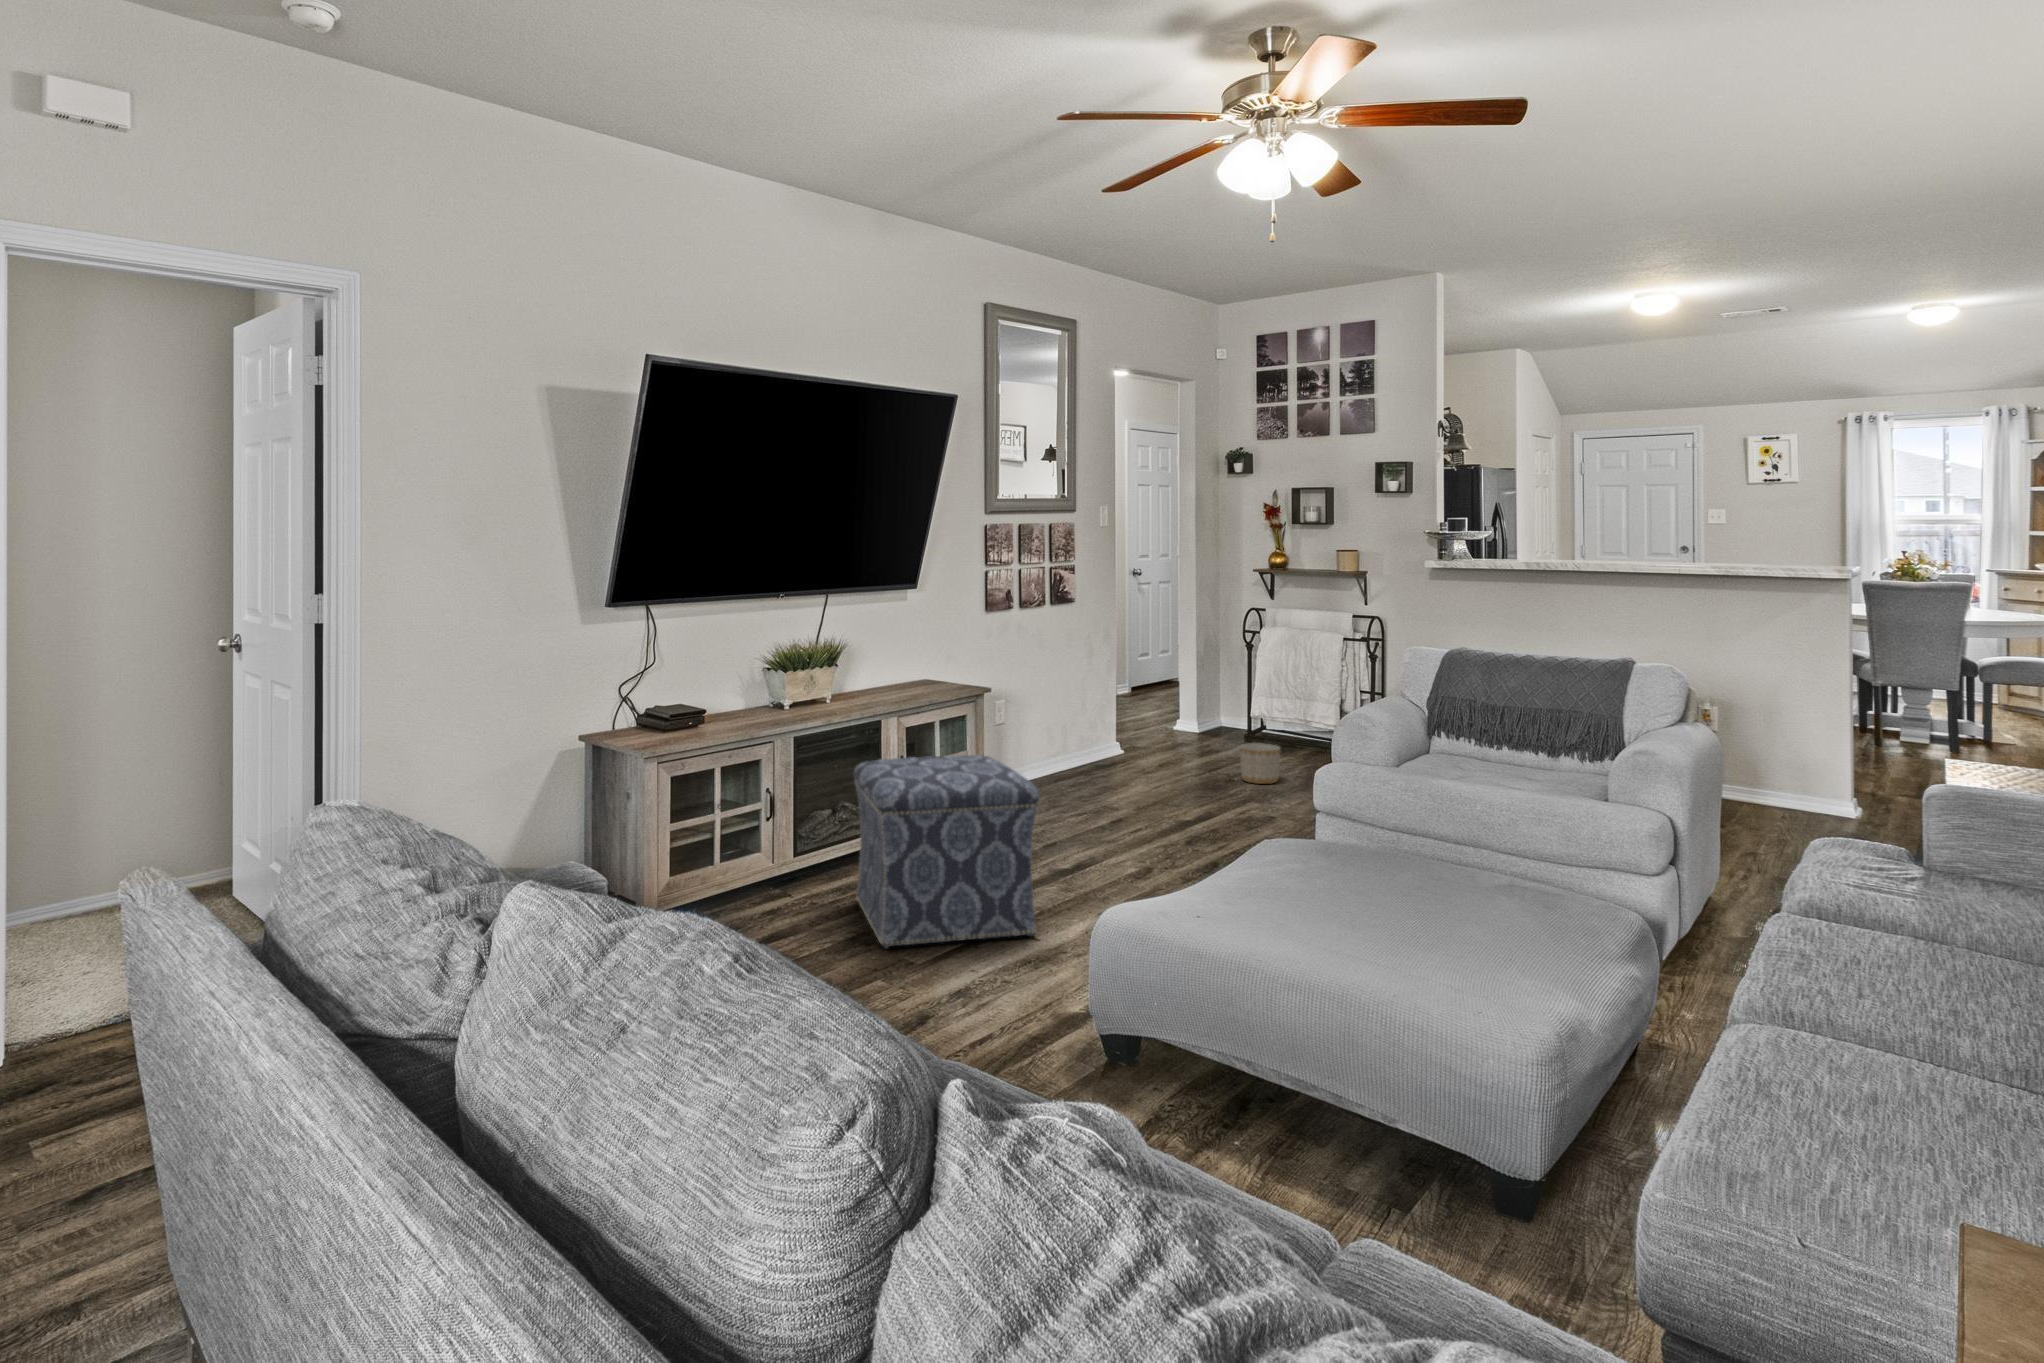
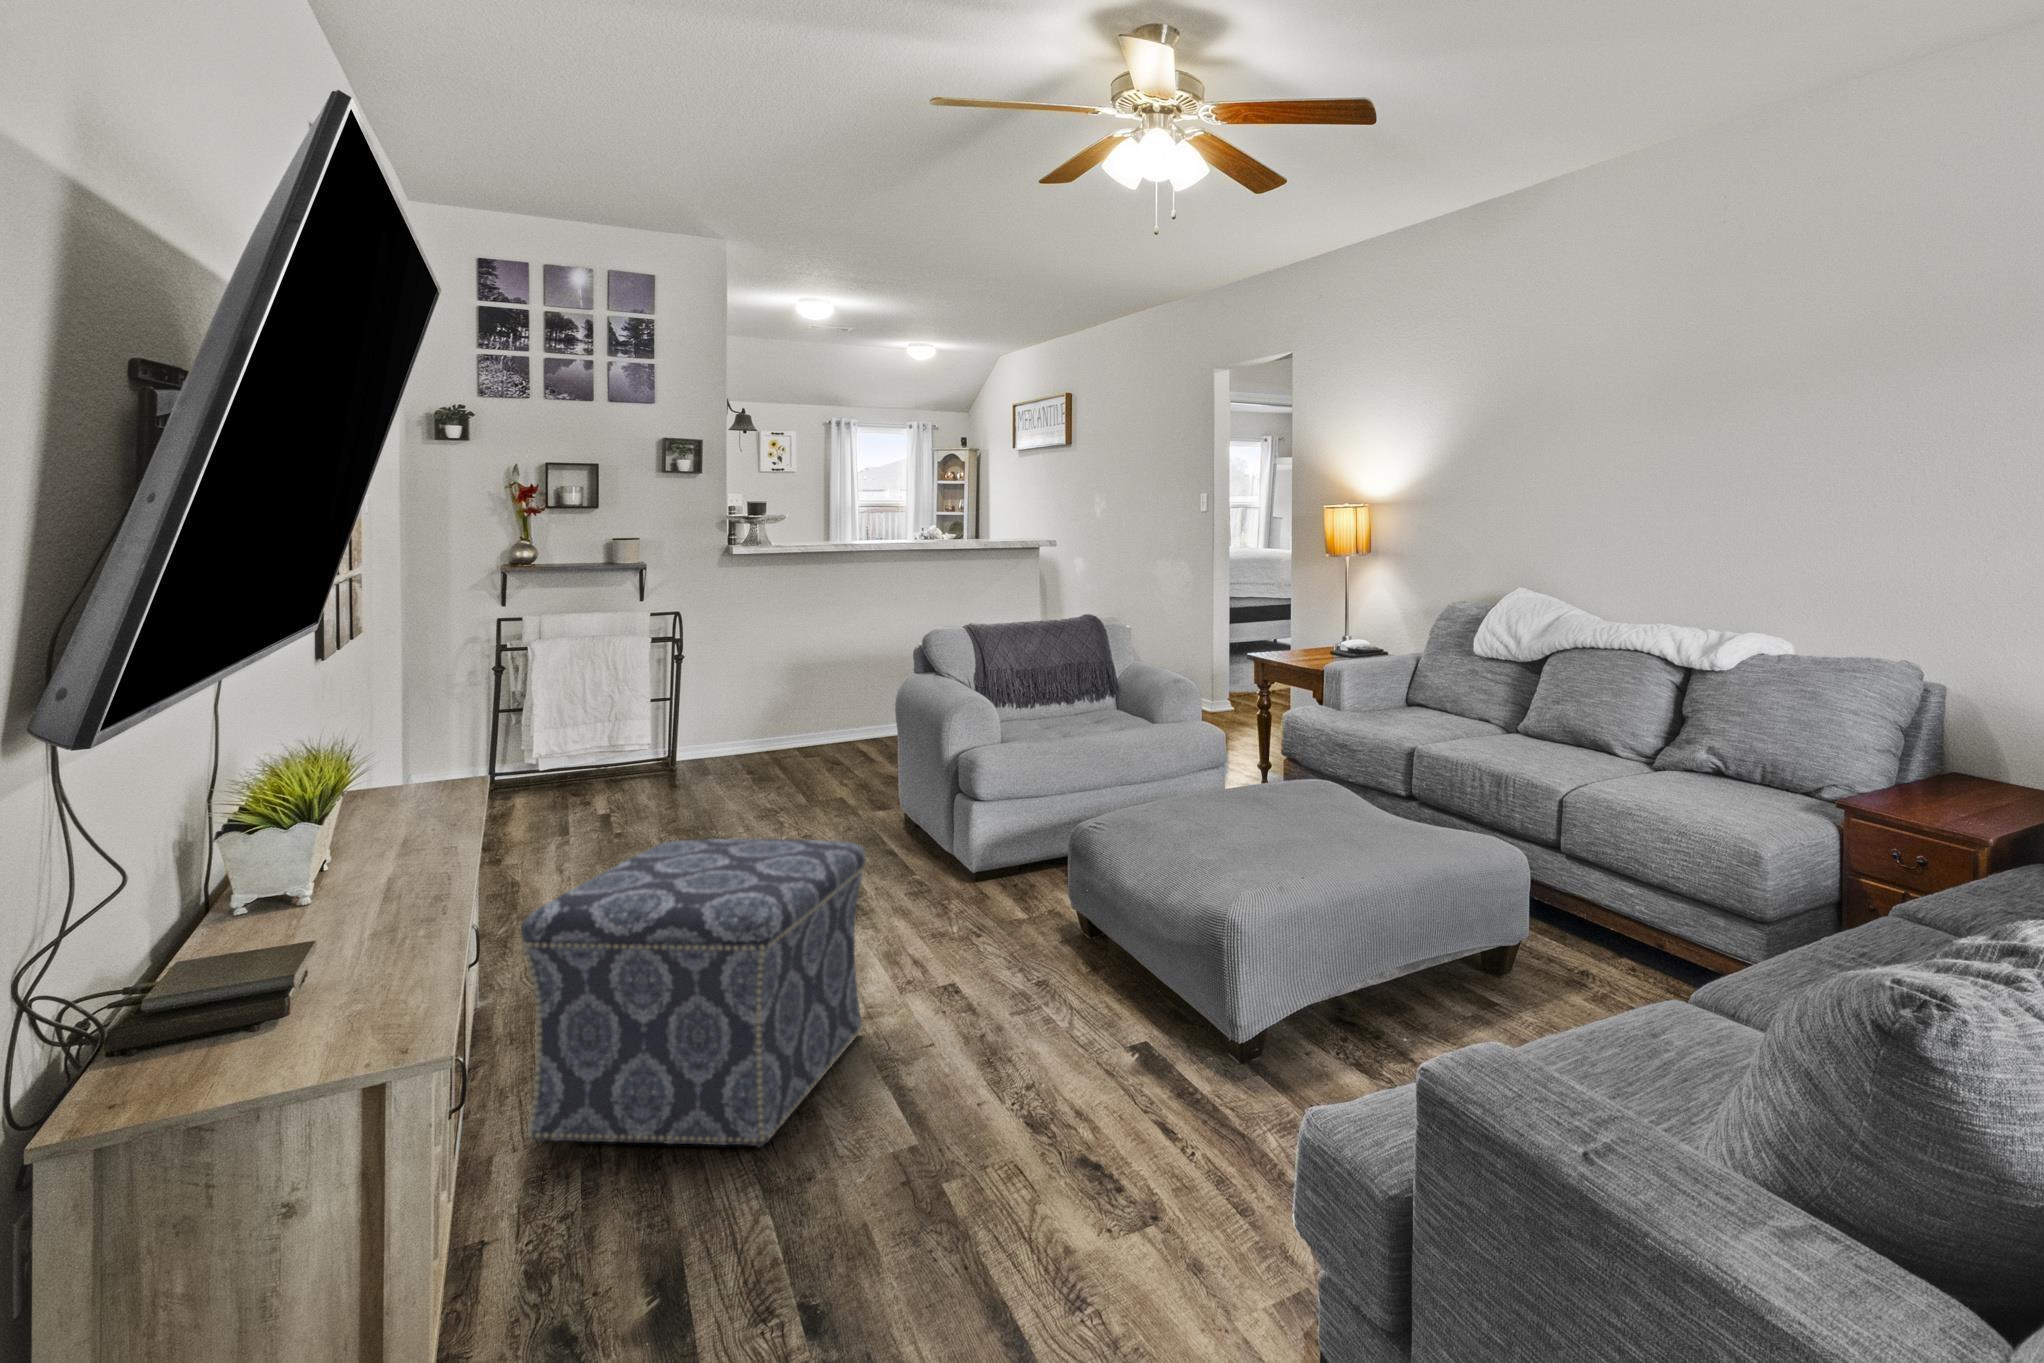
planter: present [1239,743,1280,784] -> none [558,768,615,819]

